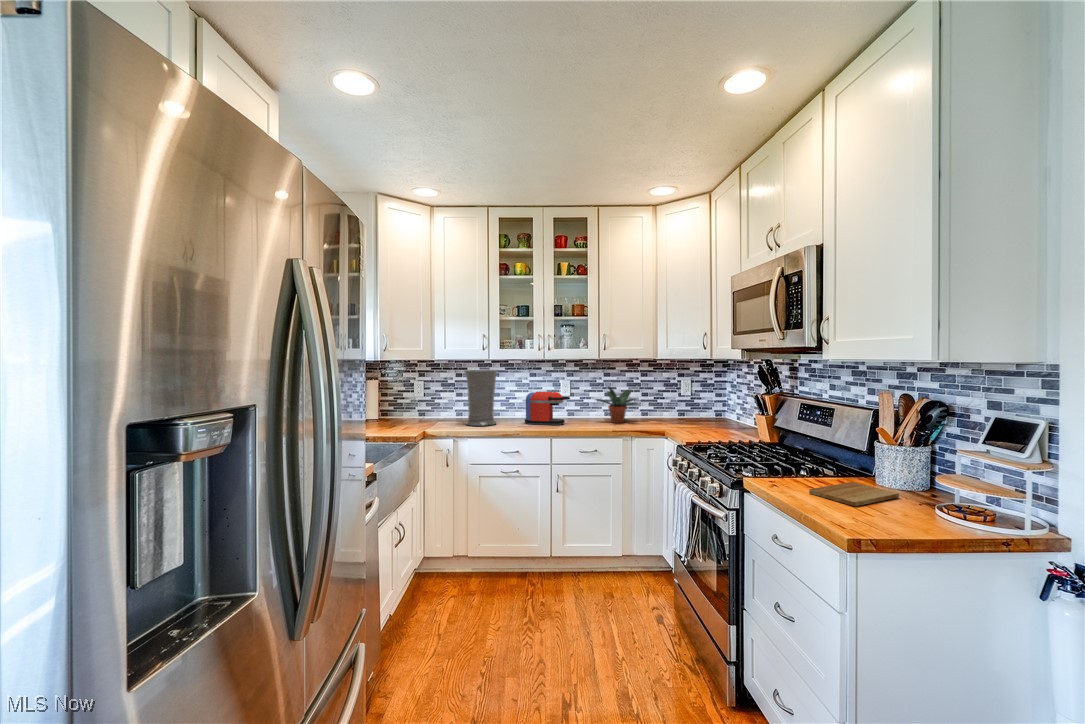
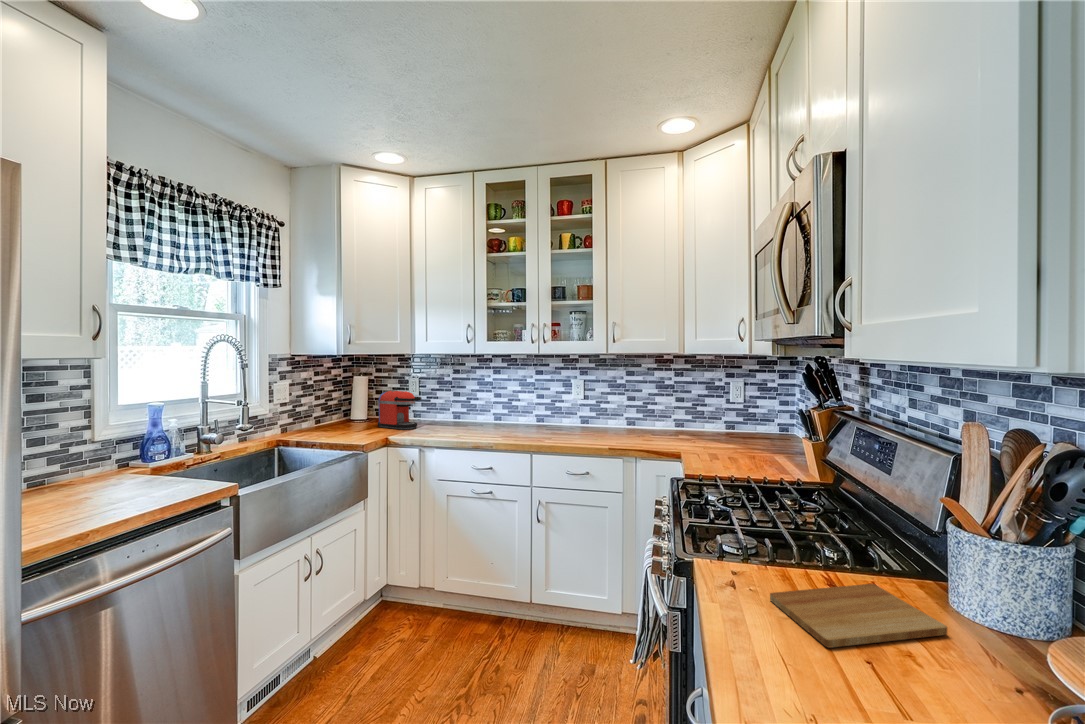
vase: present [464,370,498,426] -> none [445,367,486,434]
potted plant: present [596,387,638,423] -> none [603,388,664,437]
coffee maker: present [525,392,570,425] -> present [378,391,422,429]

